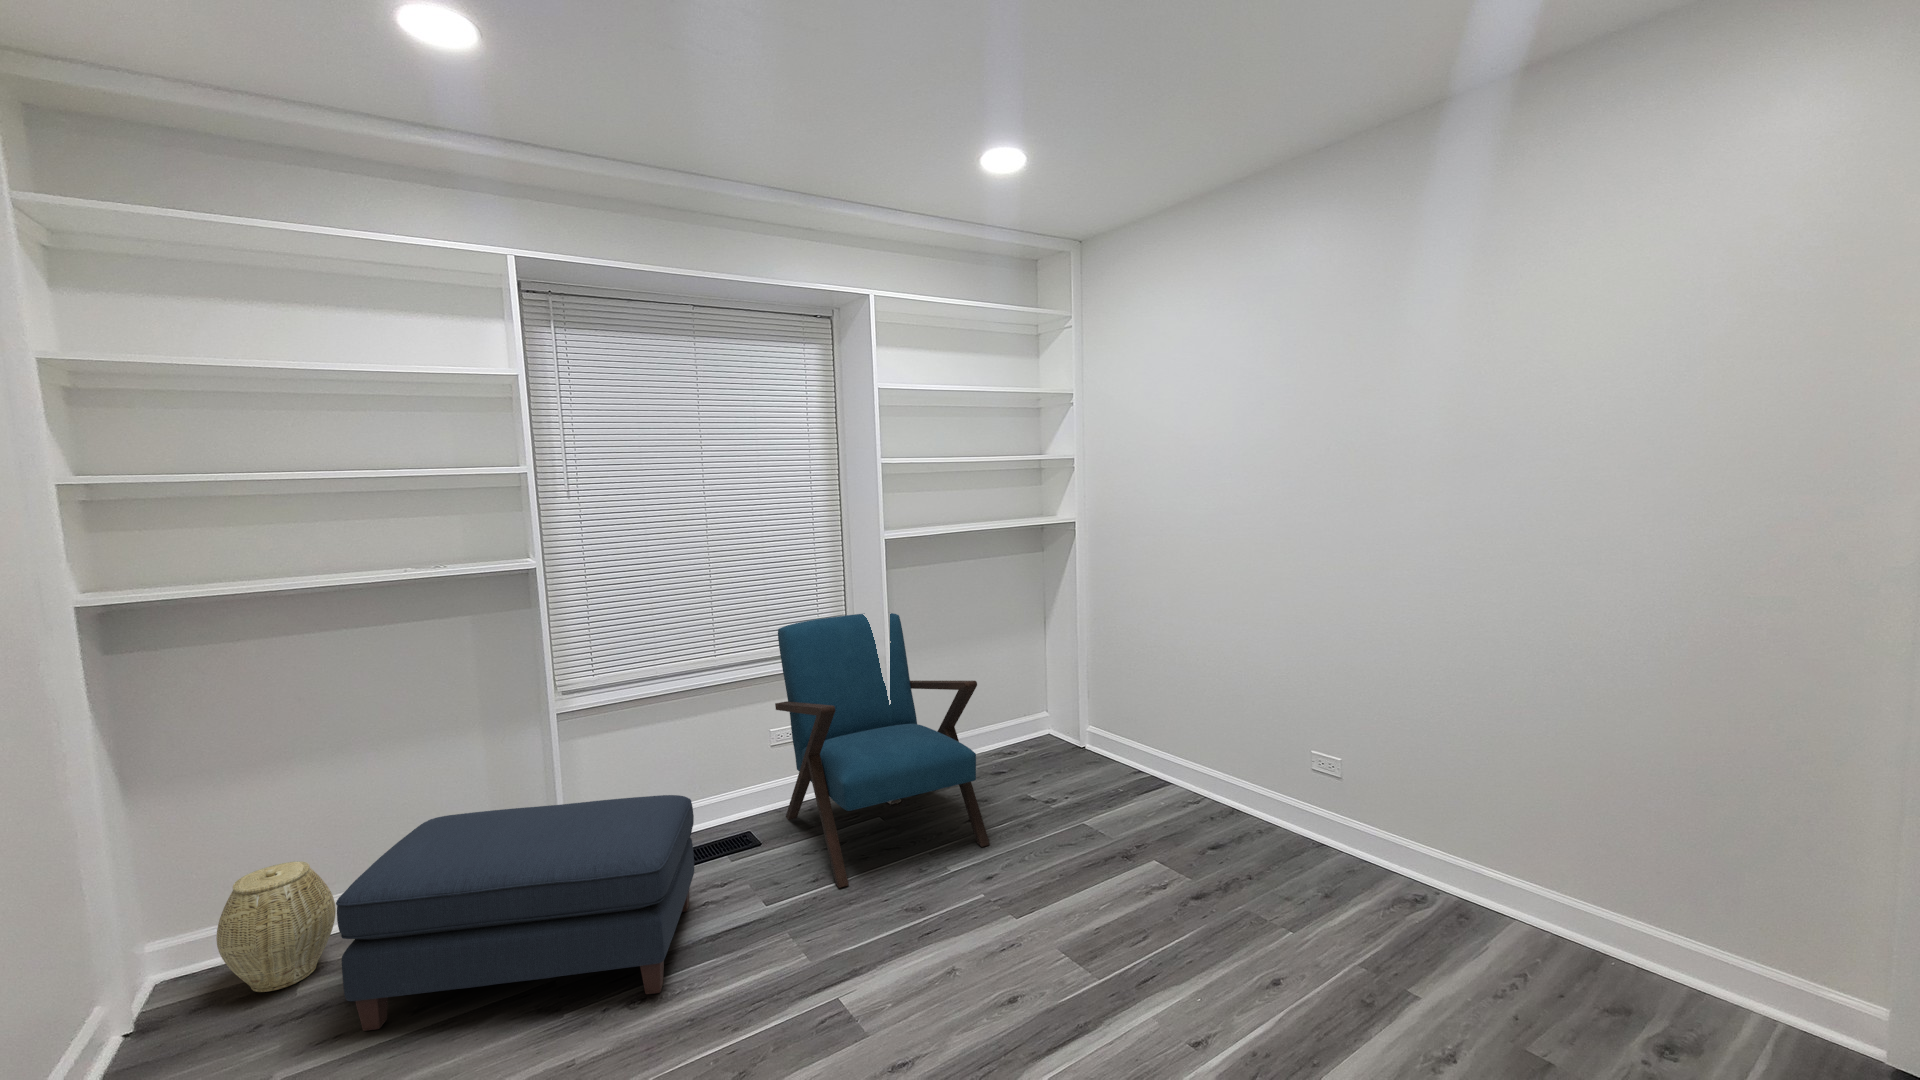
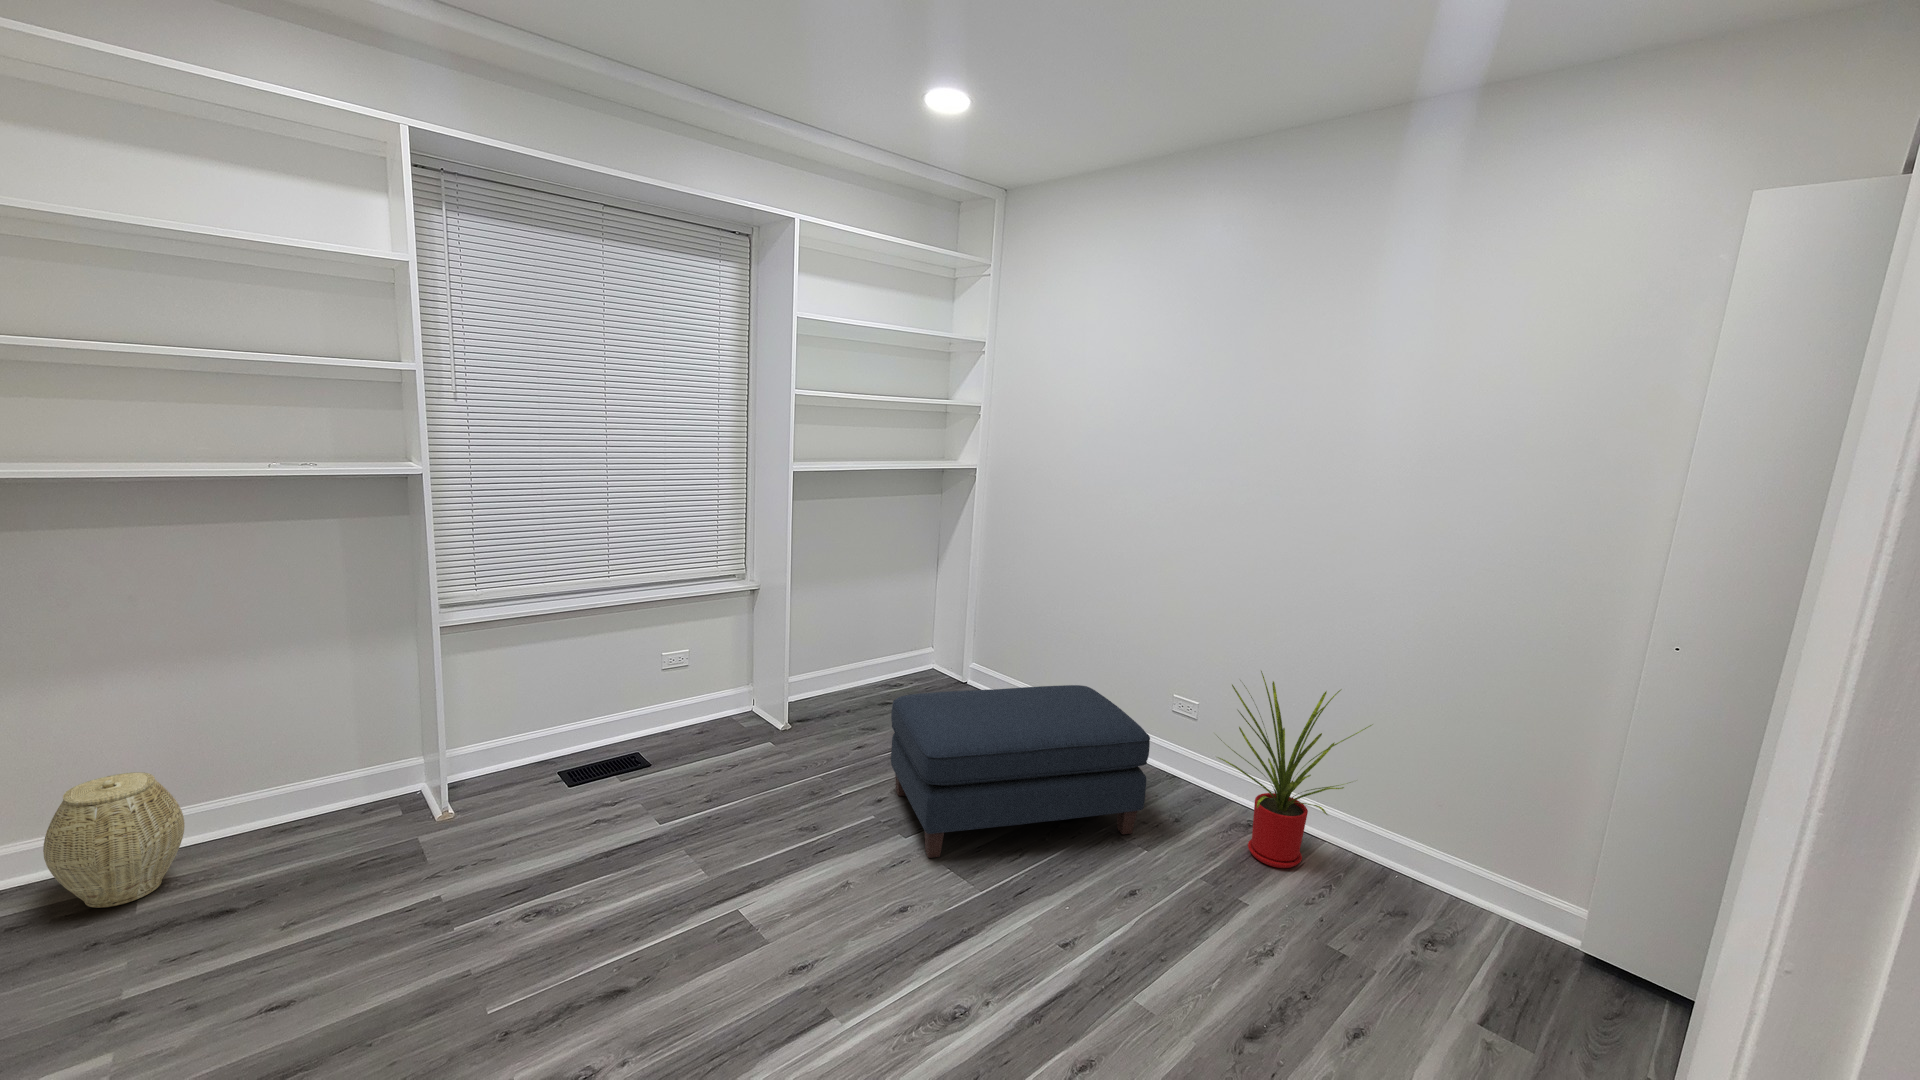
armchair: present [775,613,990,888] -> none [668,543,878,808]
house plant: none [1356,717,1554,952] -> present [1218,671,1372,868]
ottoman: present [336,795,694,1031] -> present [891,685,1150,858]

